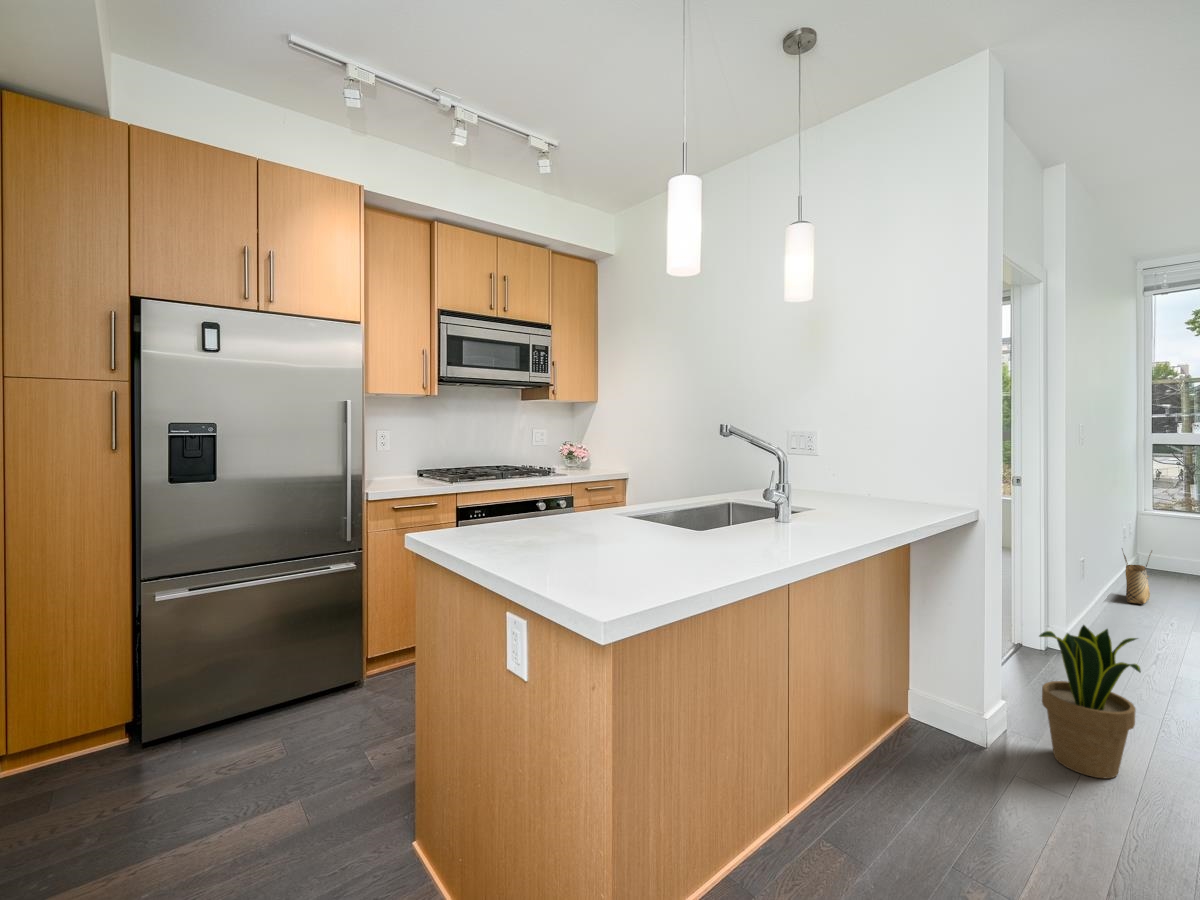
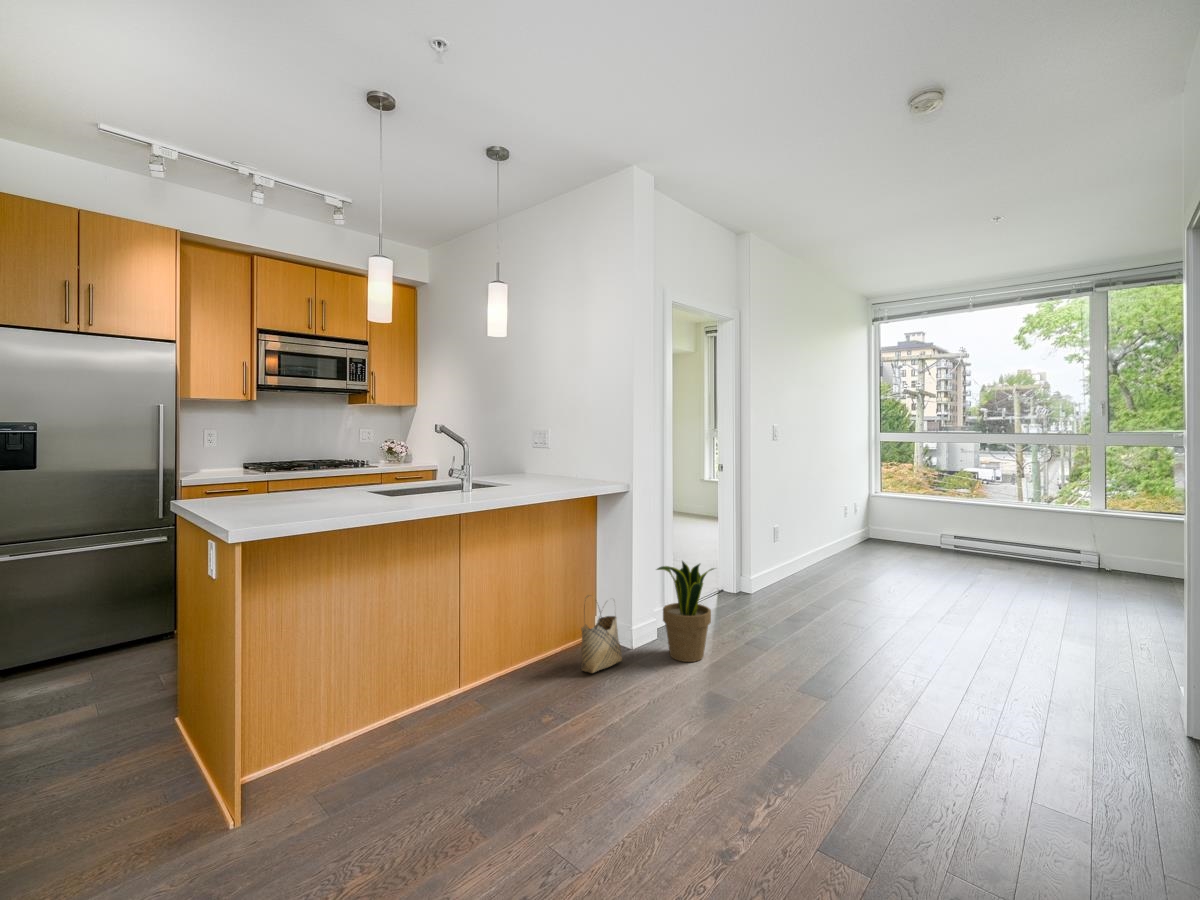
woven basket: present [1122,549,1152,604] -> present [581,595,622,673]

